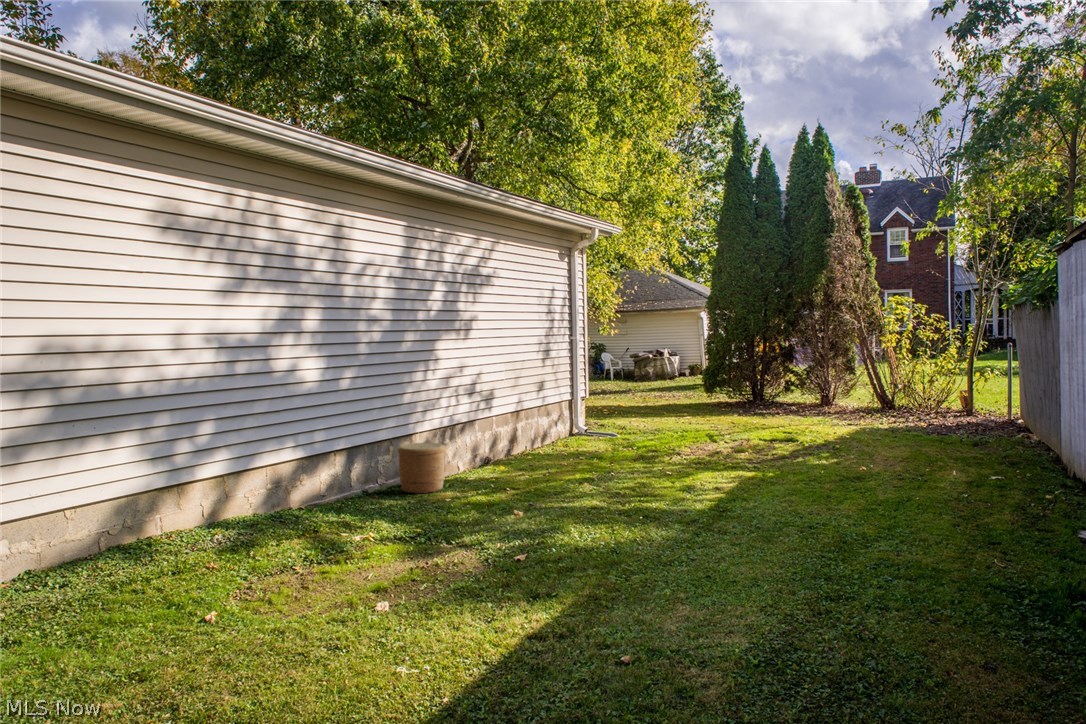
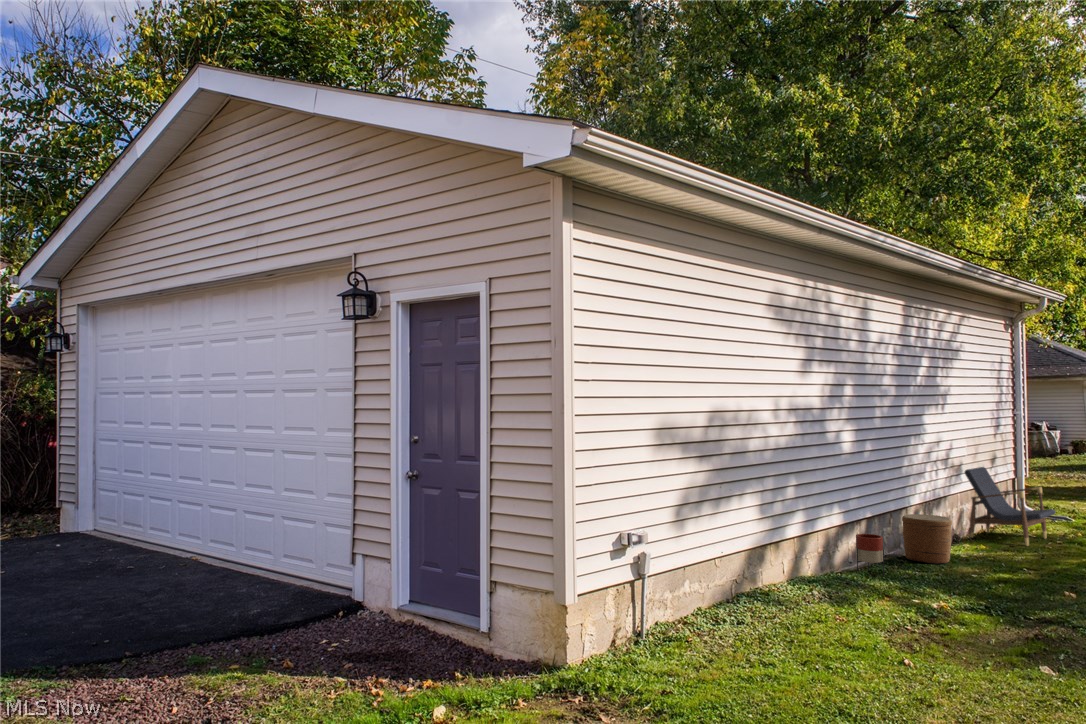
lounge chair: none [498,390,576,464] -> present [965,467,1056,546]
planter: none [315,470,345,516] -> present [856,534,884,576]

